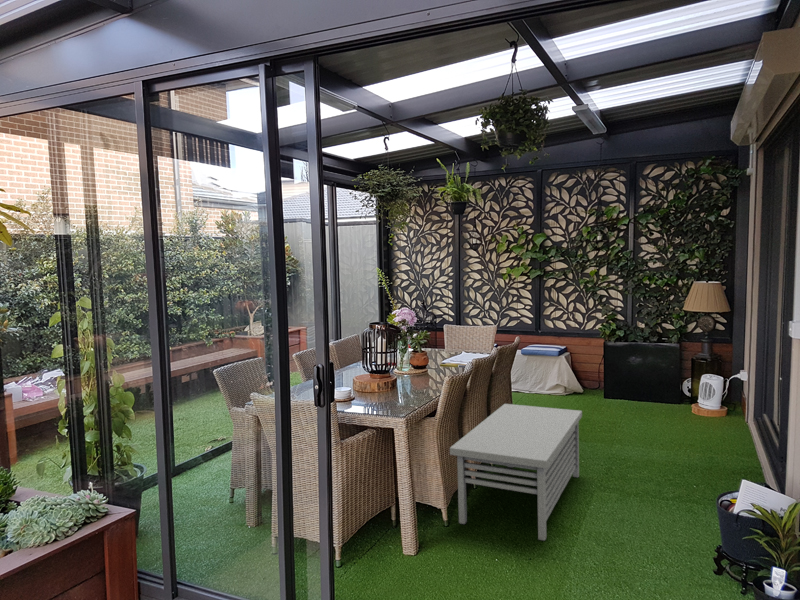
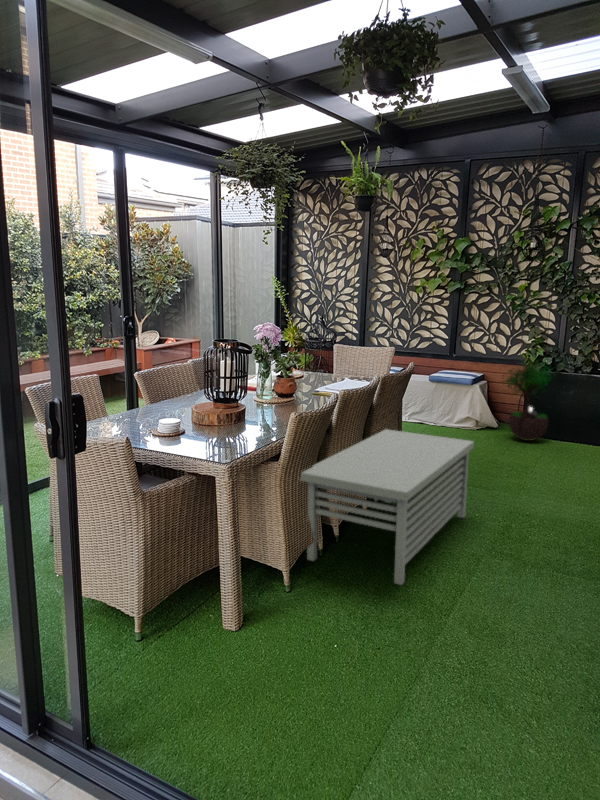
potted tree: none [584,330,631,403] -> present [502,360,549,441]

